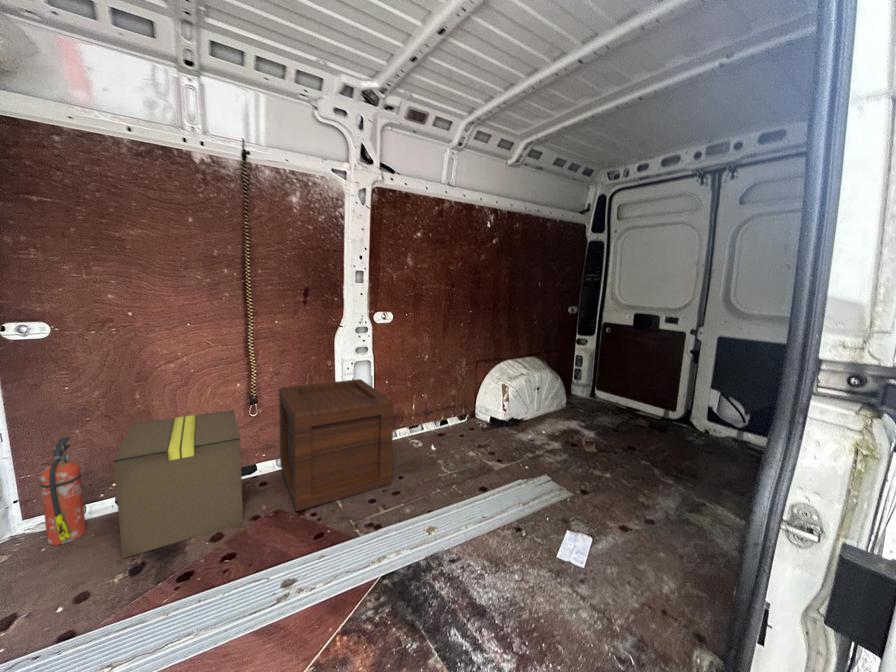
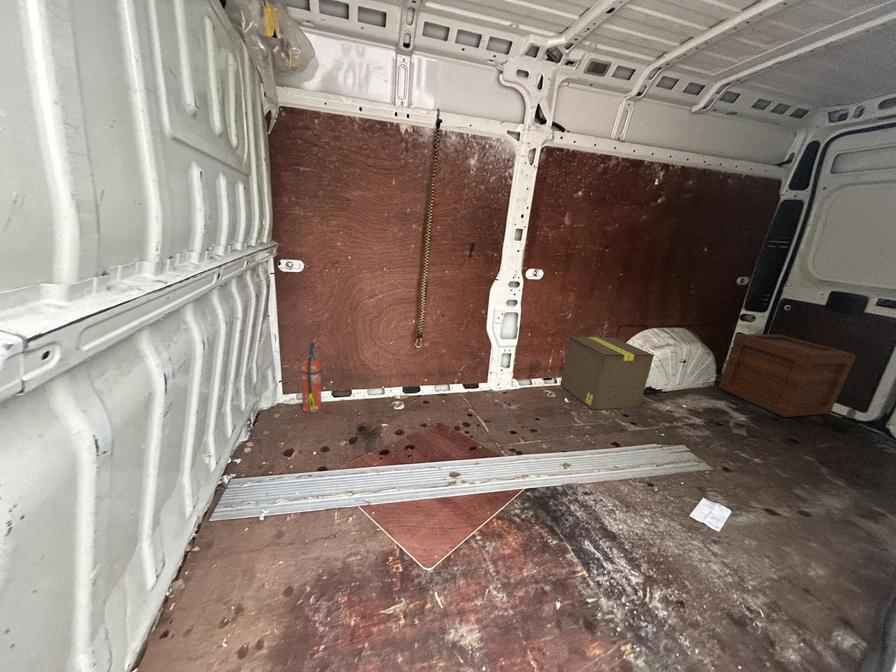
wooden crate: present [279,379,394,511] -> present [719,334,856,417]
cardboard box: present [114,410,243,559] -> present [560,337,654,409]

